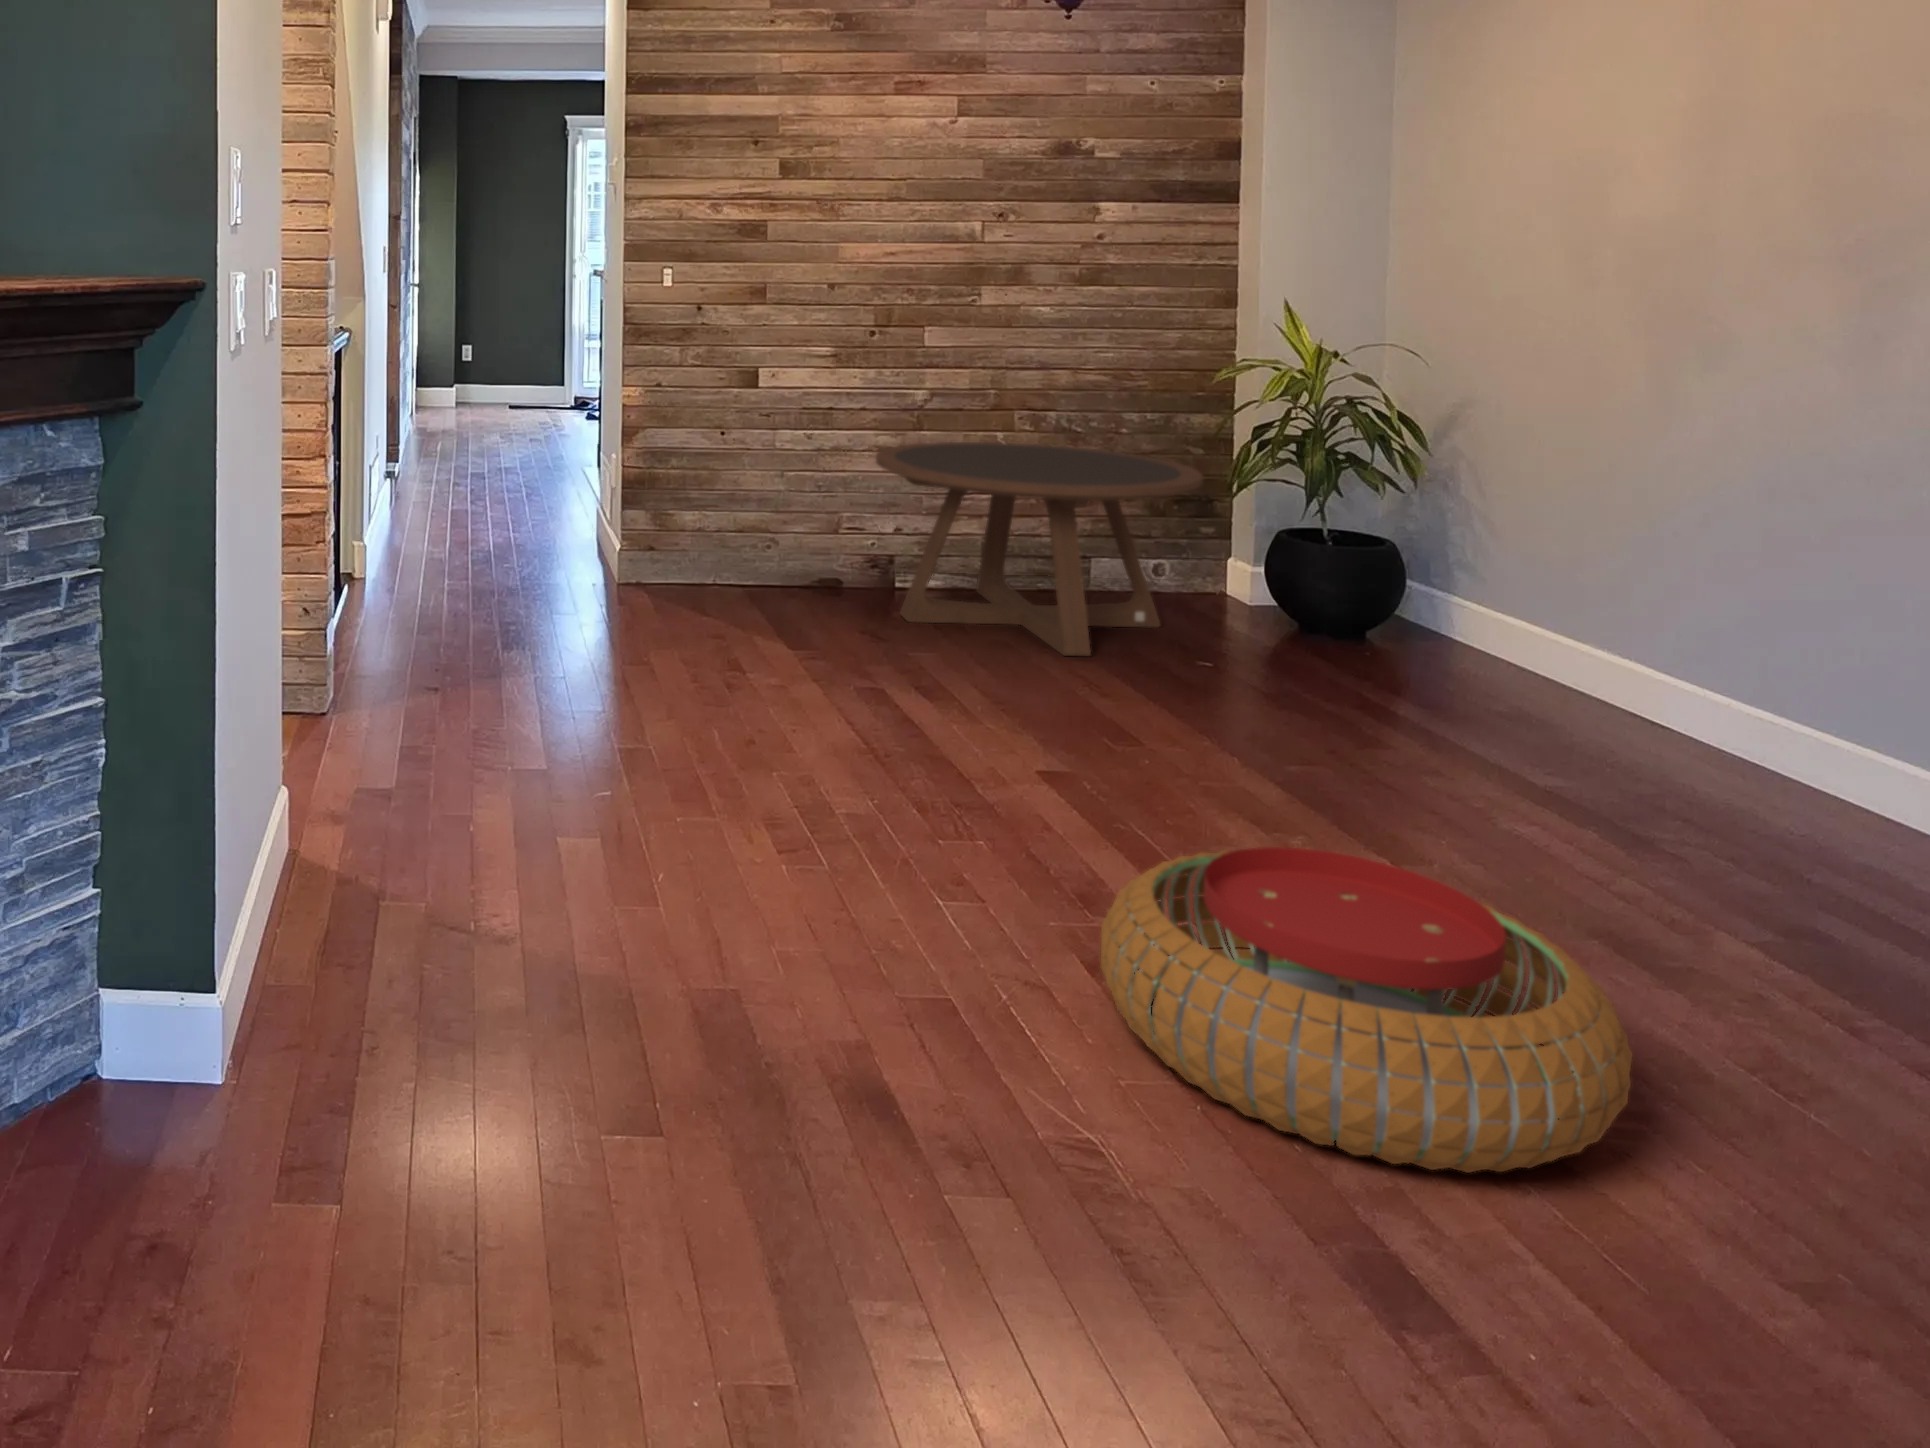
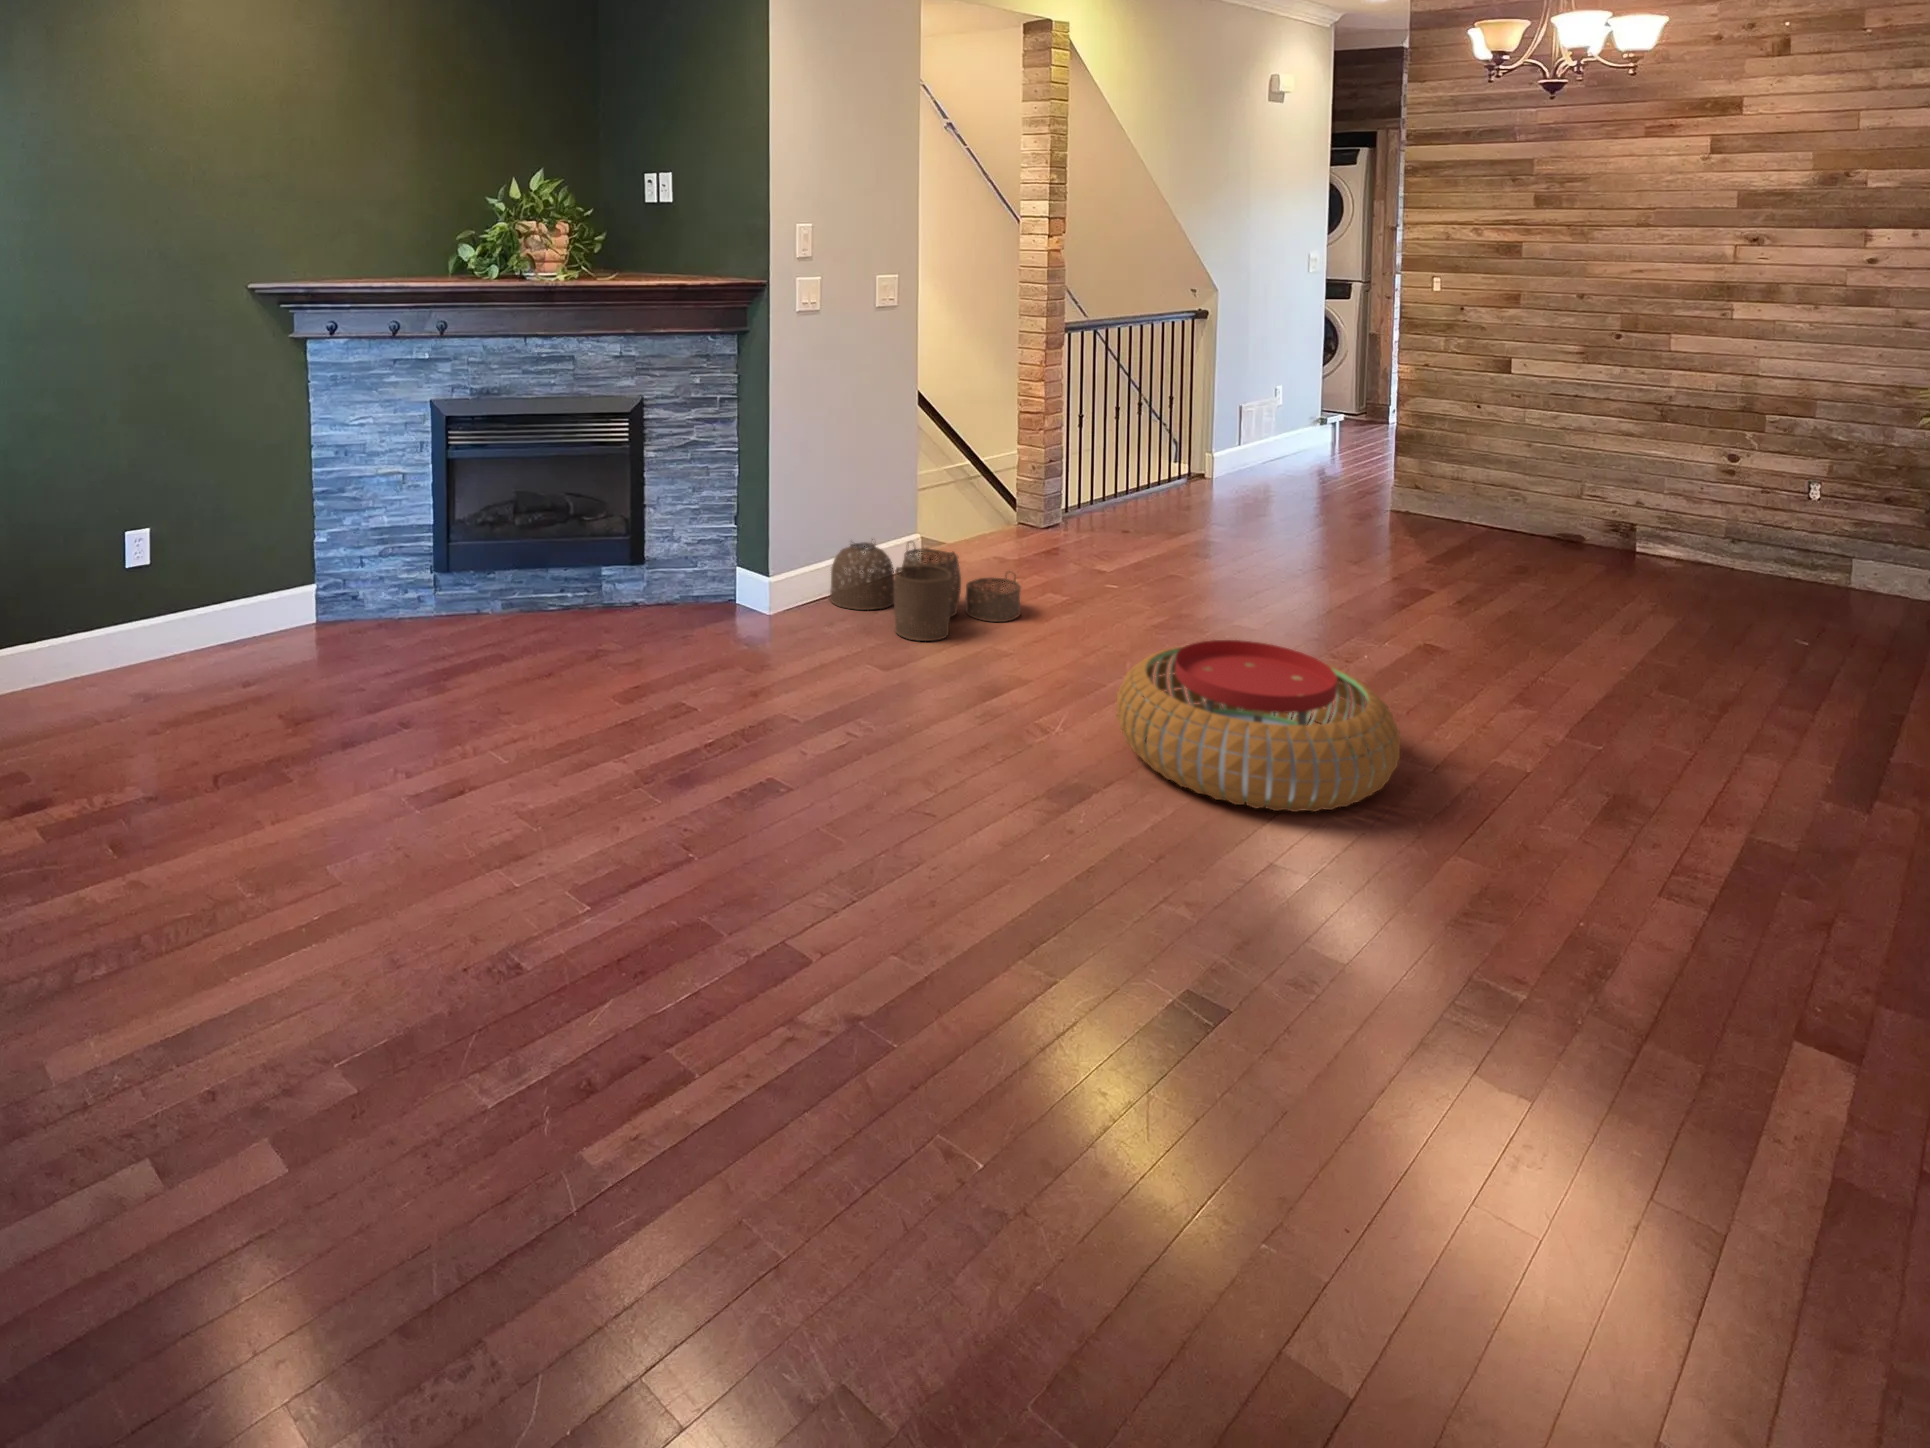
coffee table: present [876,442,1203,656] -> none [1545,432,1874,619]
woven basket: none [265,810,622,1030] -> present [830,539,1021,641]

